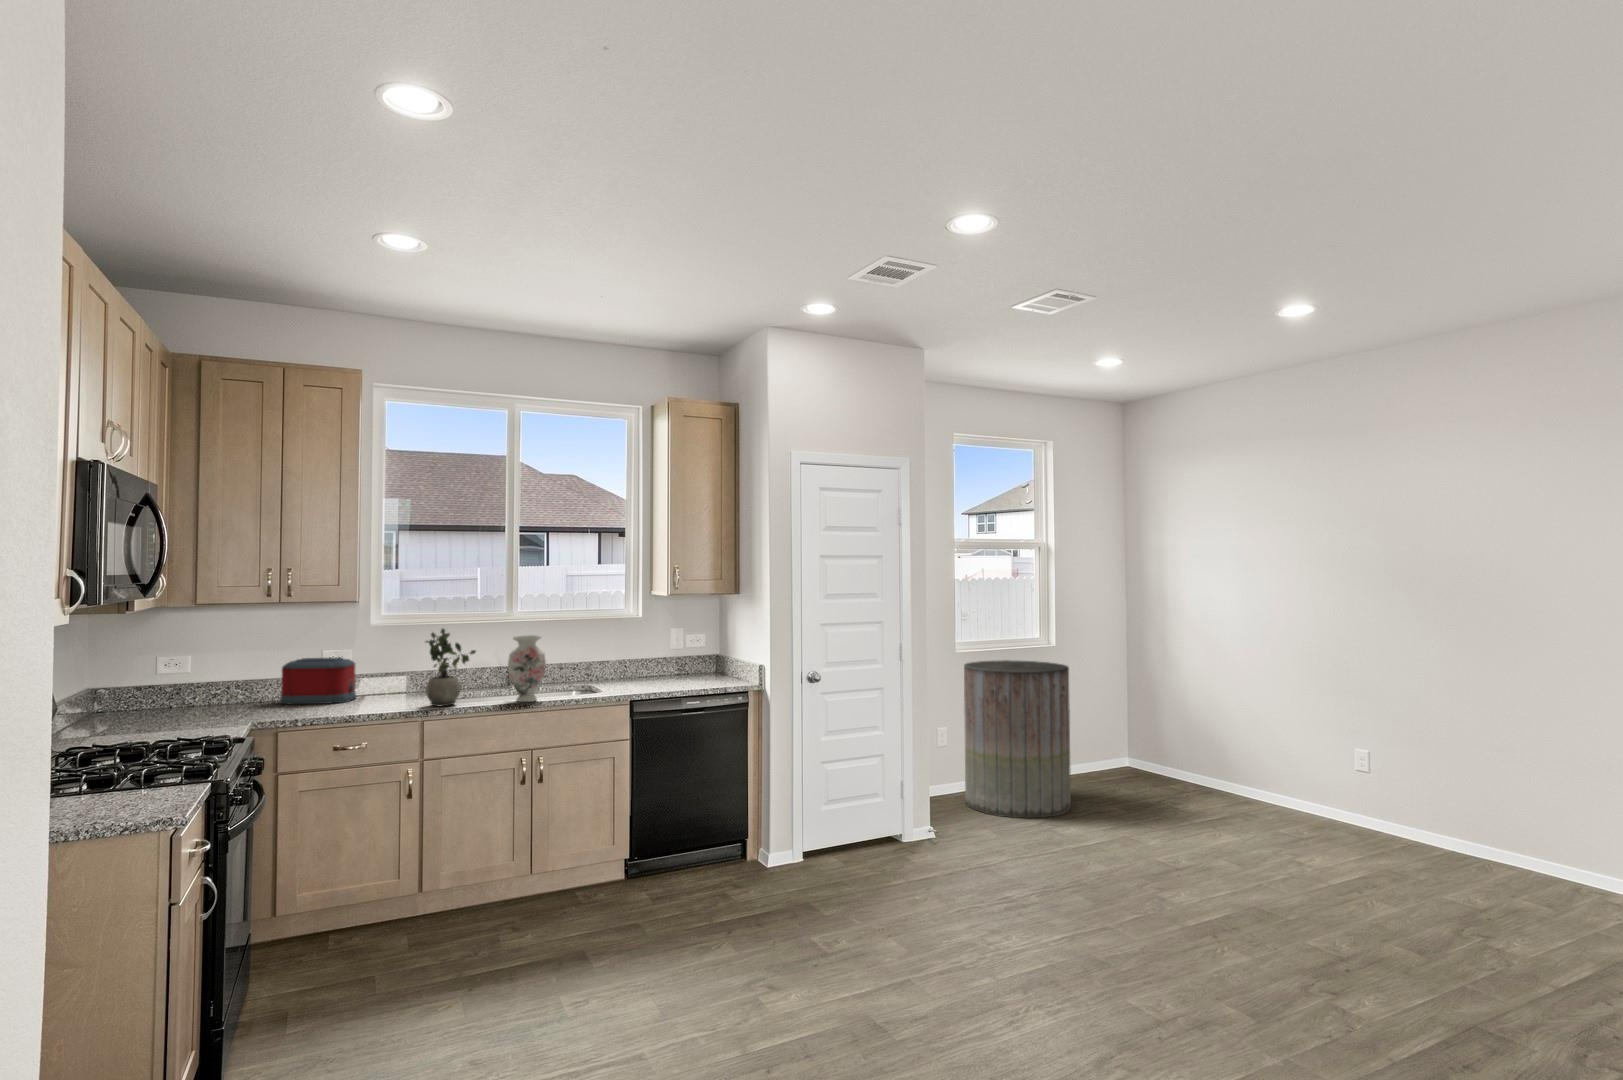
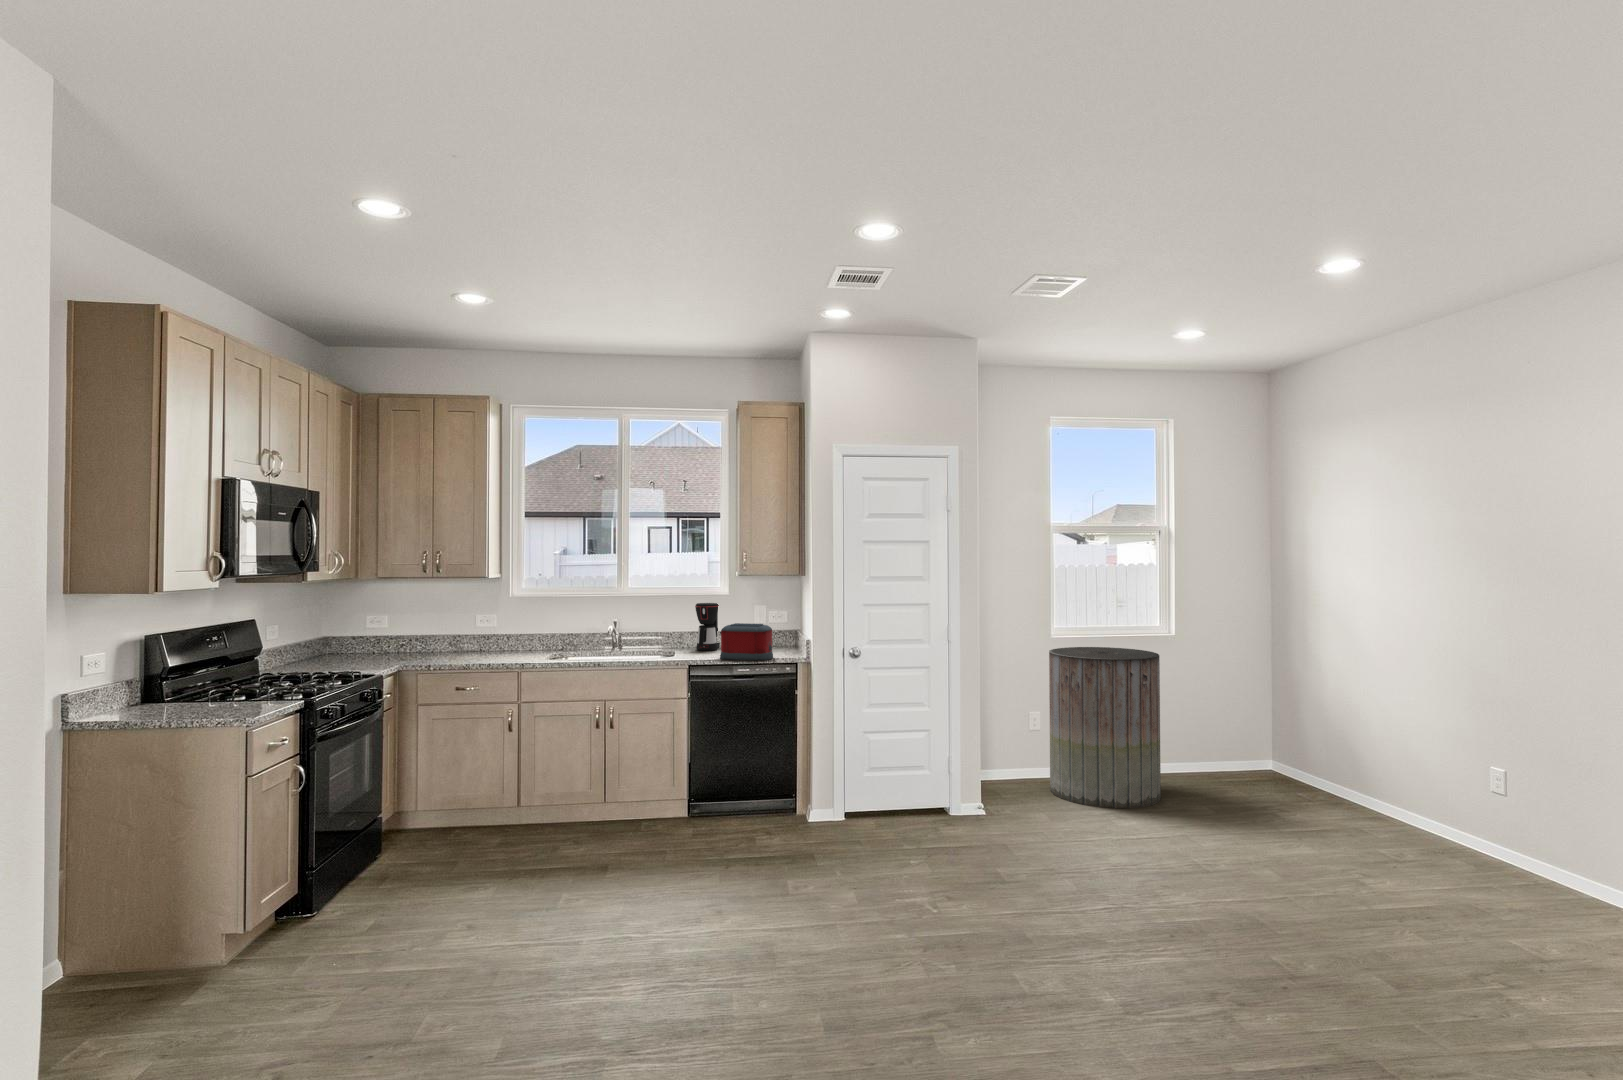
coffee maker: none [610,627,638,683] -> present [695,603,720,651]
potted plant: present [426,629,476,707] -> none [526,600,560,662]
vase: present [508,635,546,702] -> none [586,608,617,662]
toaster: present [280,657,356,704] -> present [720,623,773,660]

